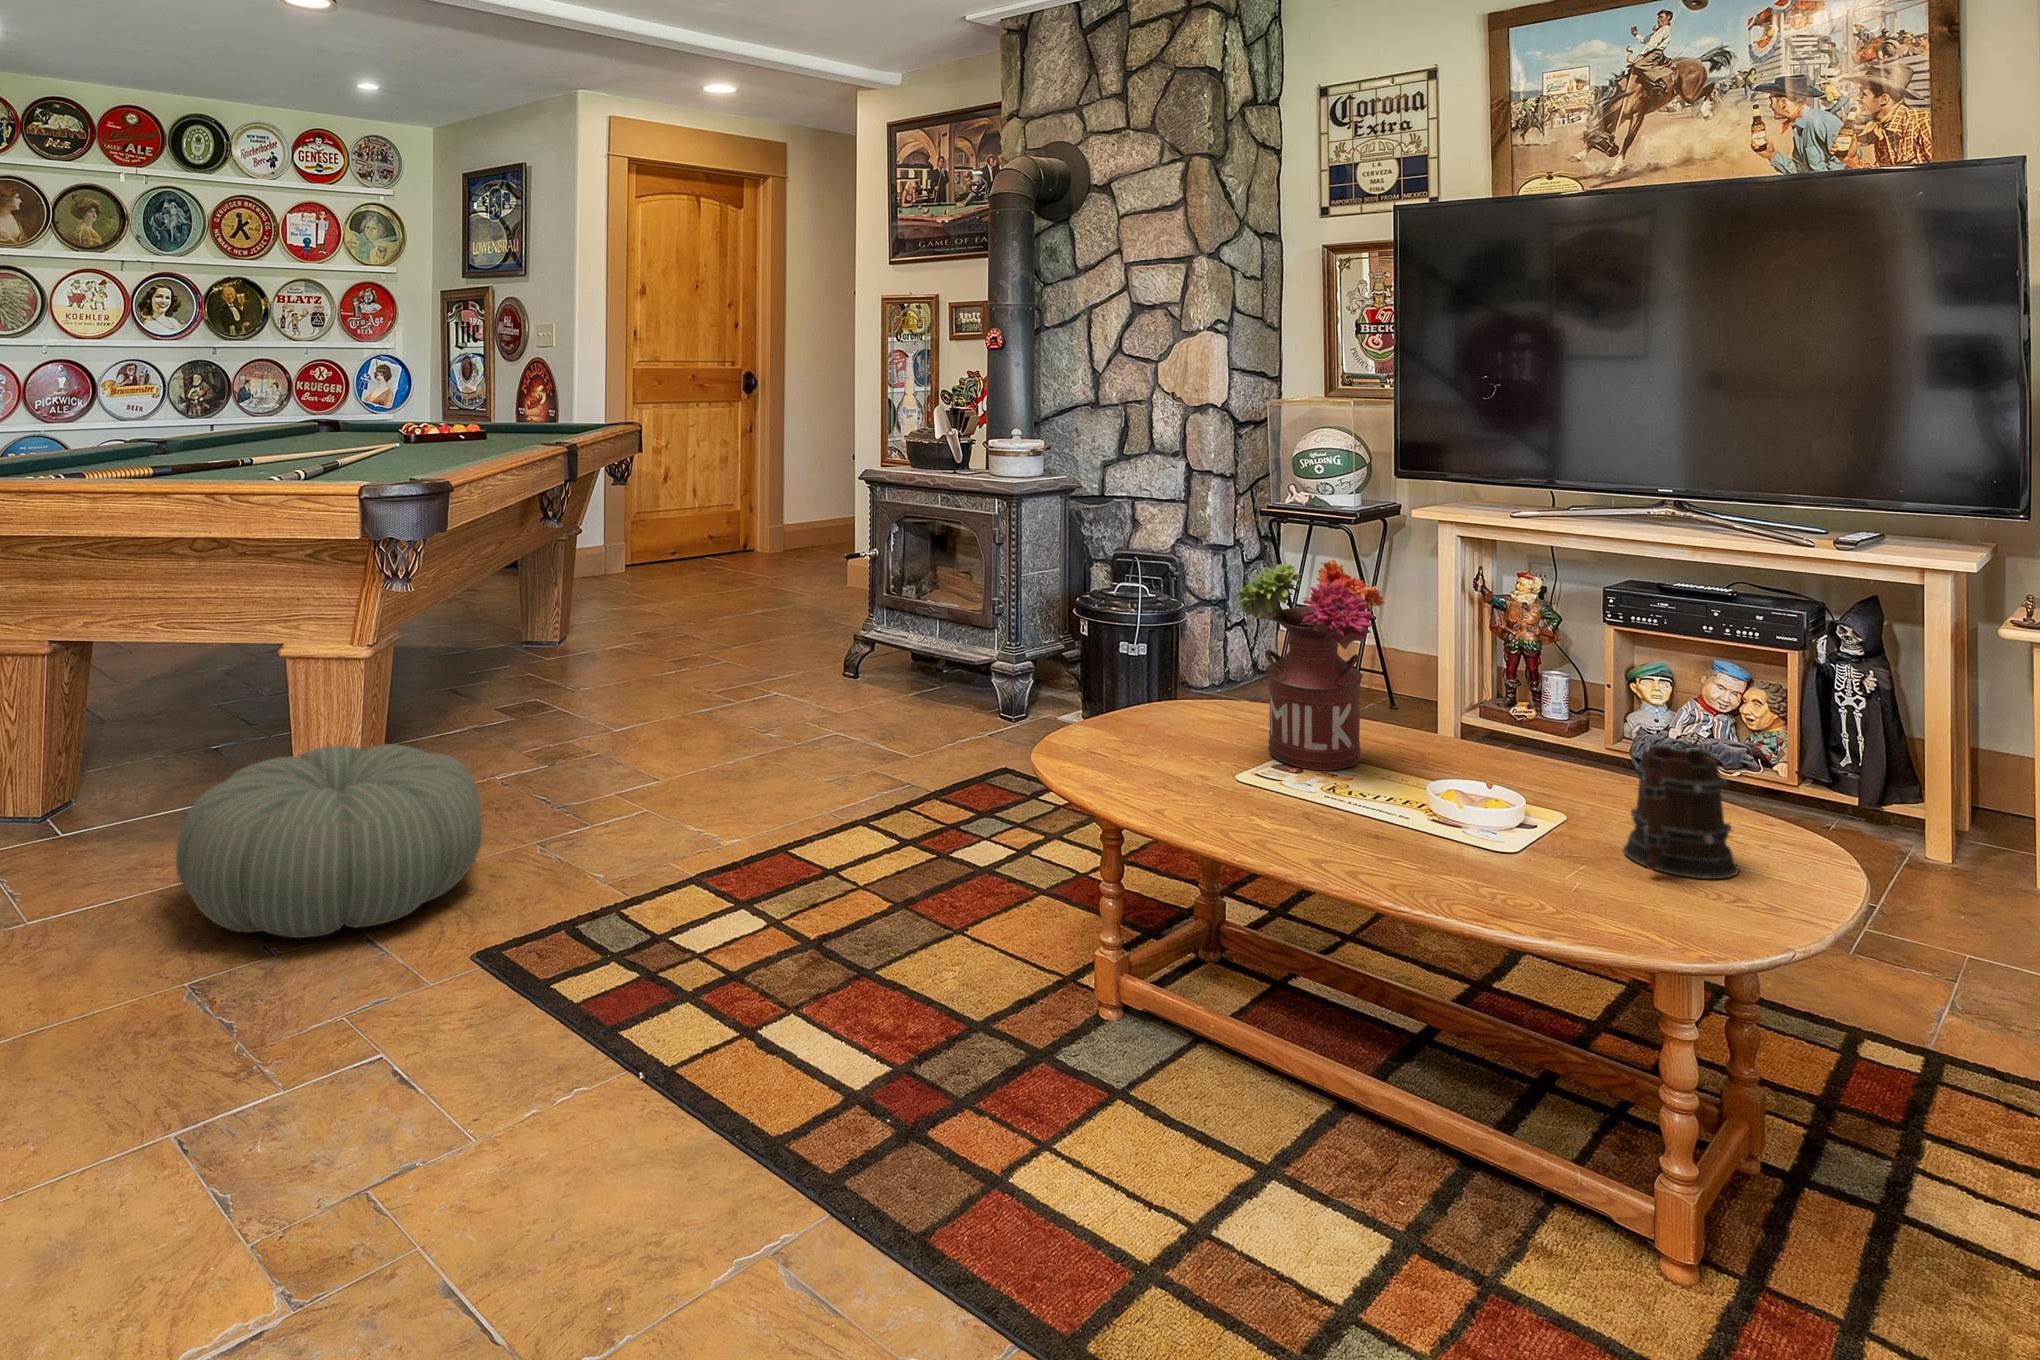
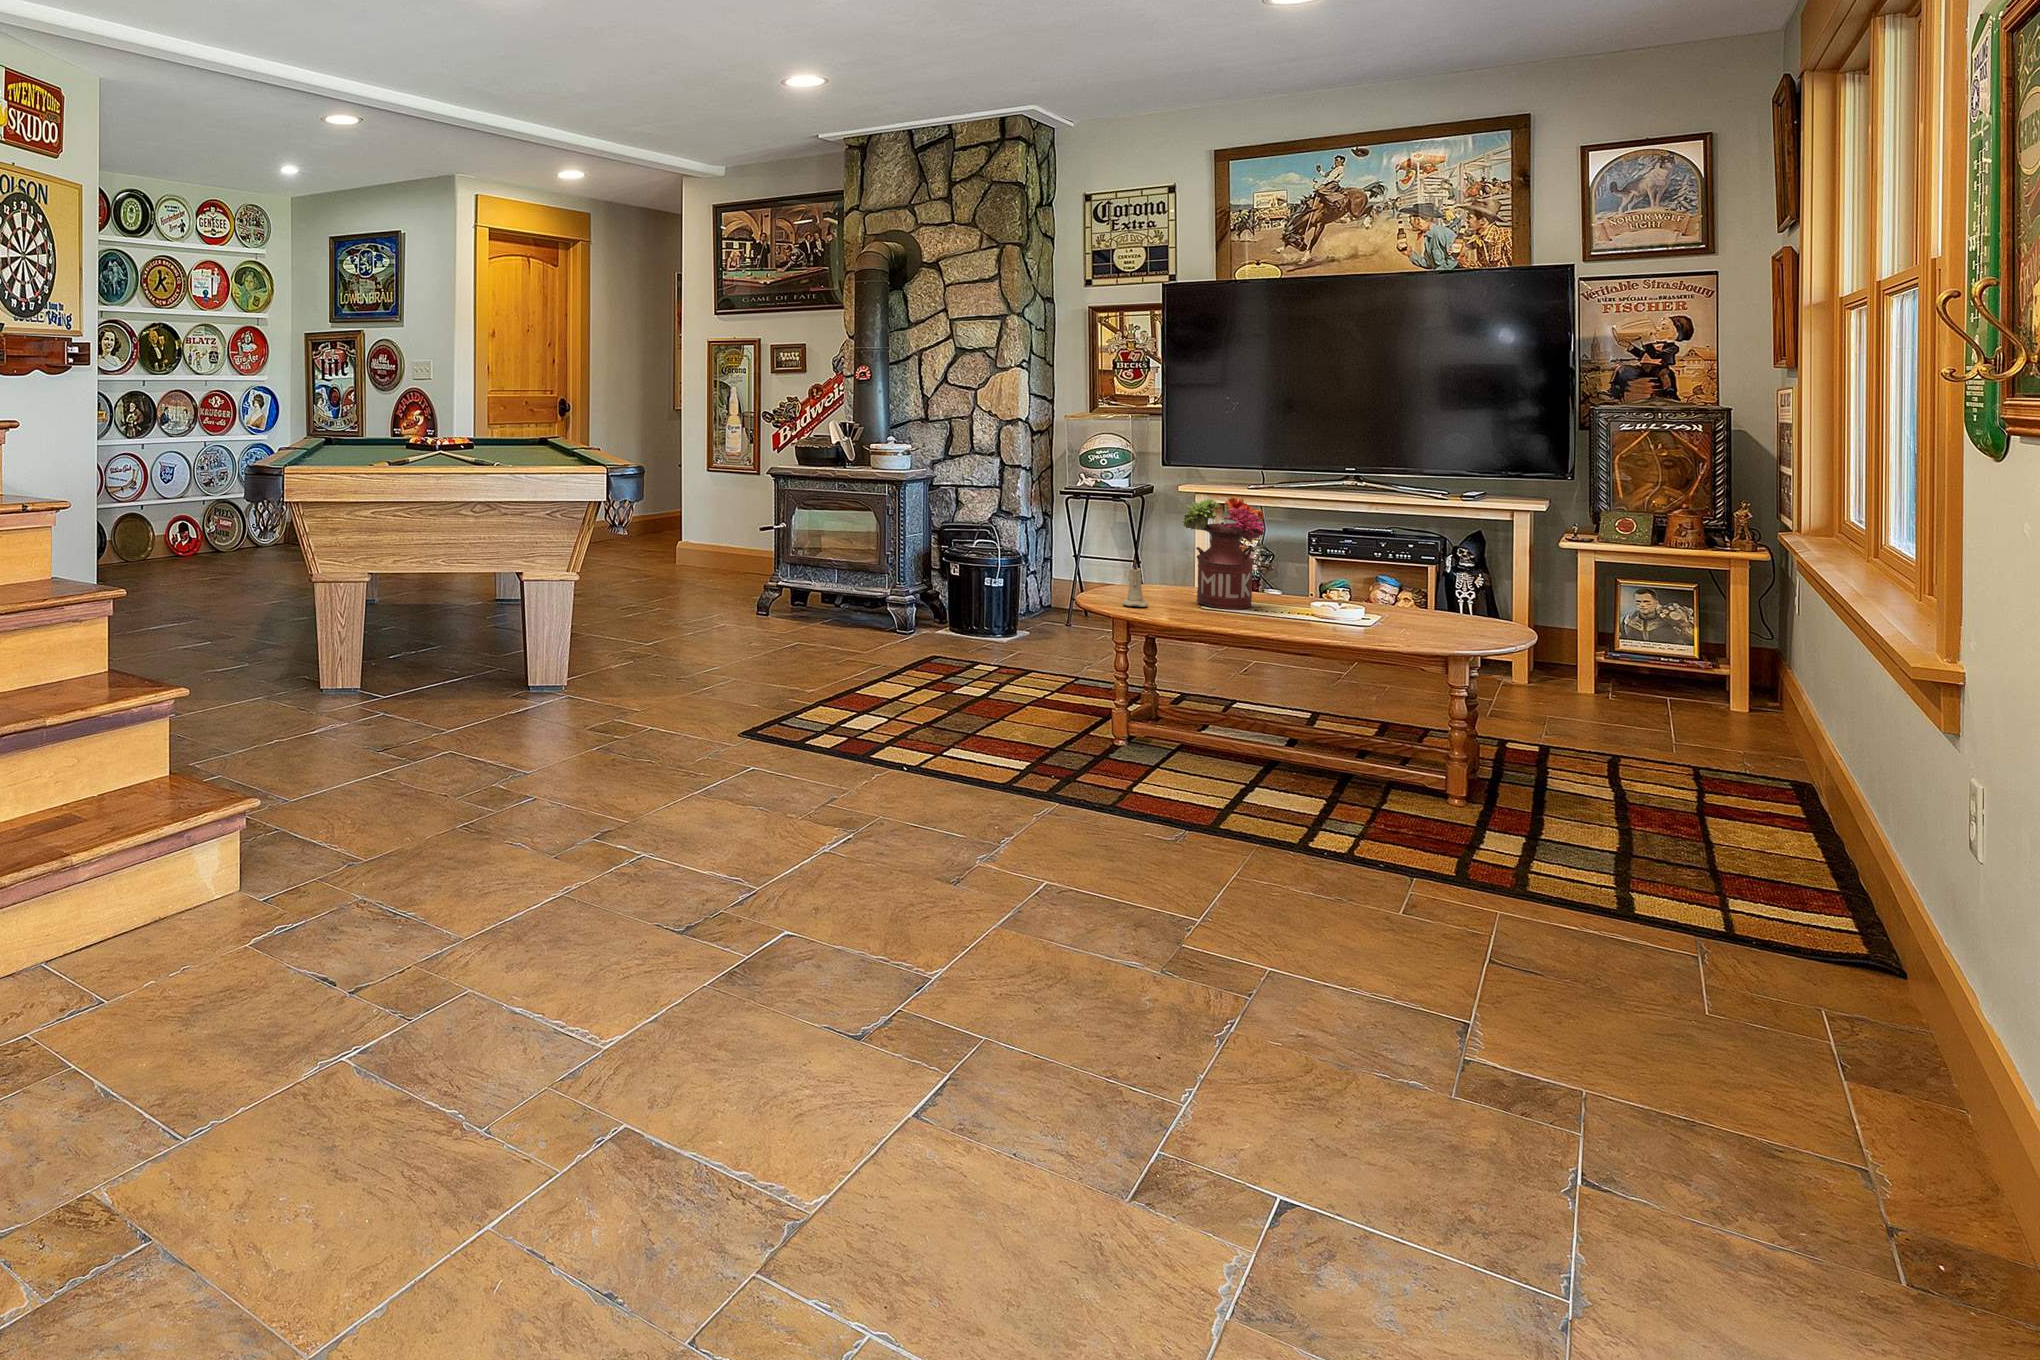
candle: none [1122,670,1168,760] -> present [1122,559,1148,607]
pouf: present [176,744,482,938] -> none [523,633,698,733]
beer mug: present [1623,746,1739,879] -> none [1416,577,1475,635]

